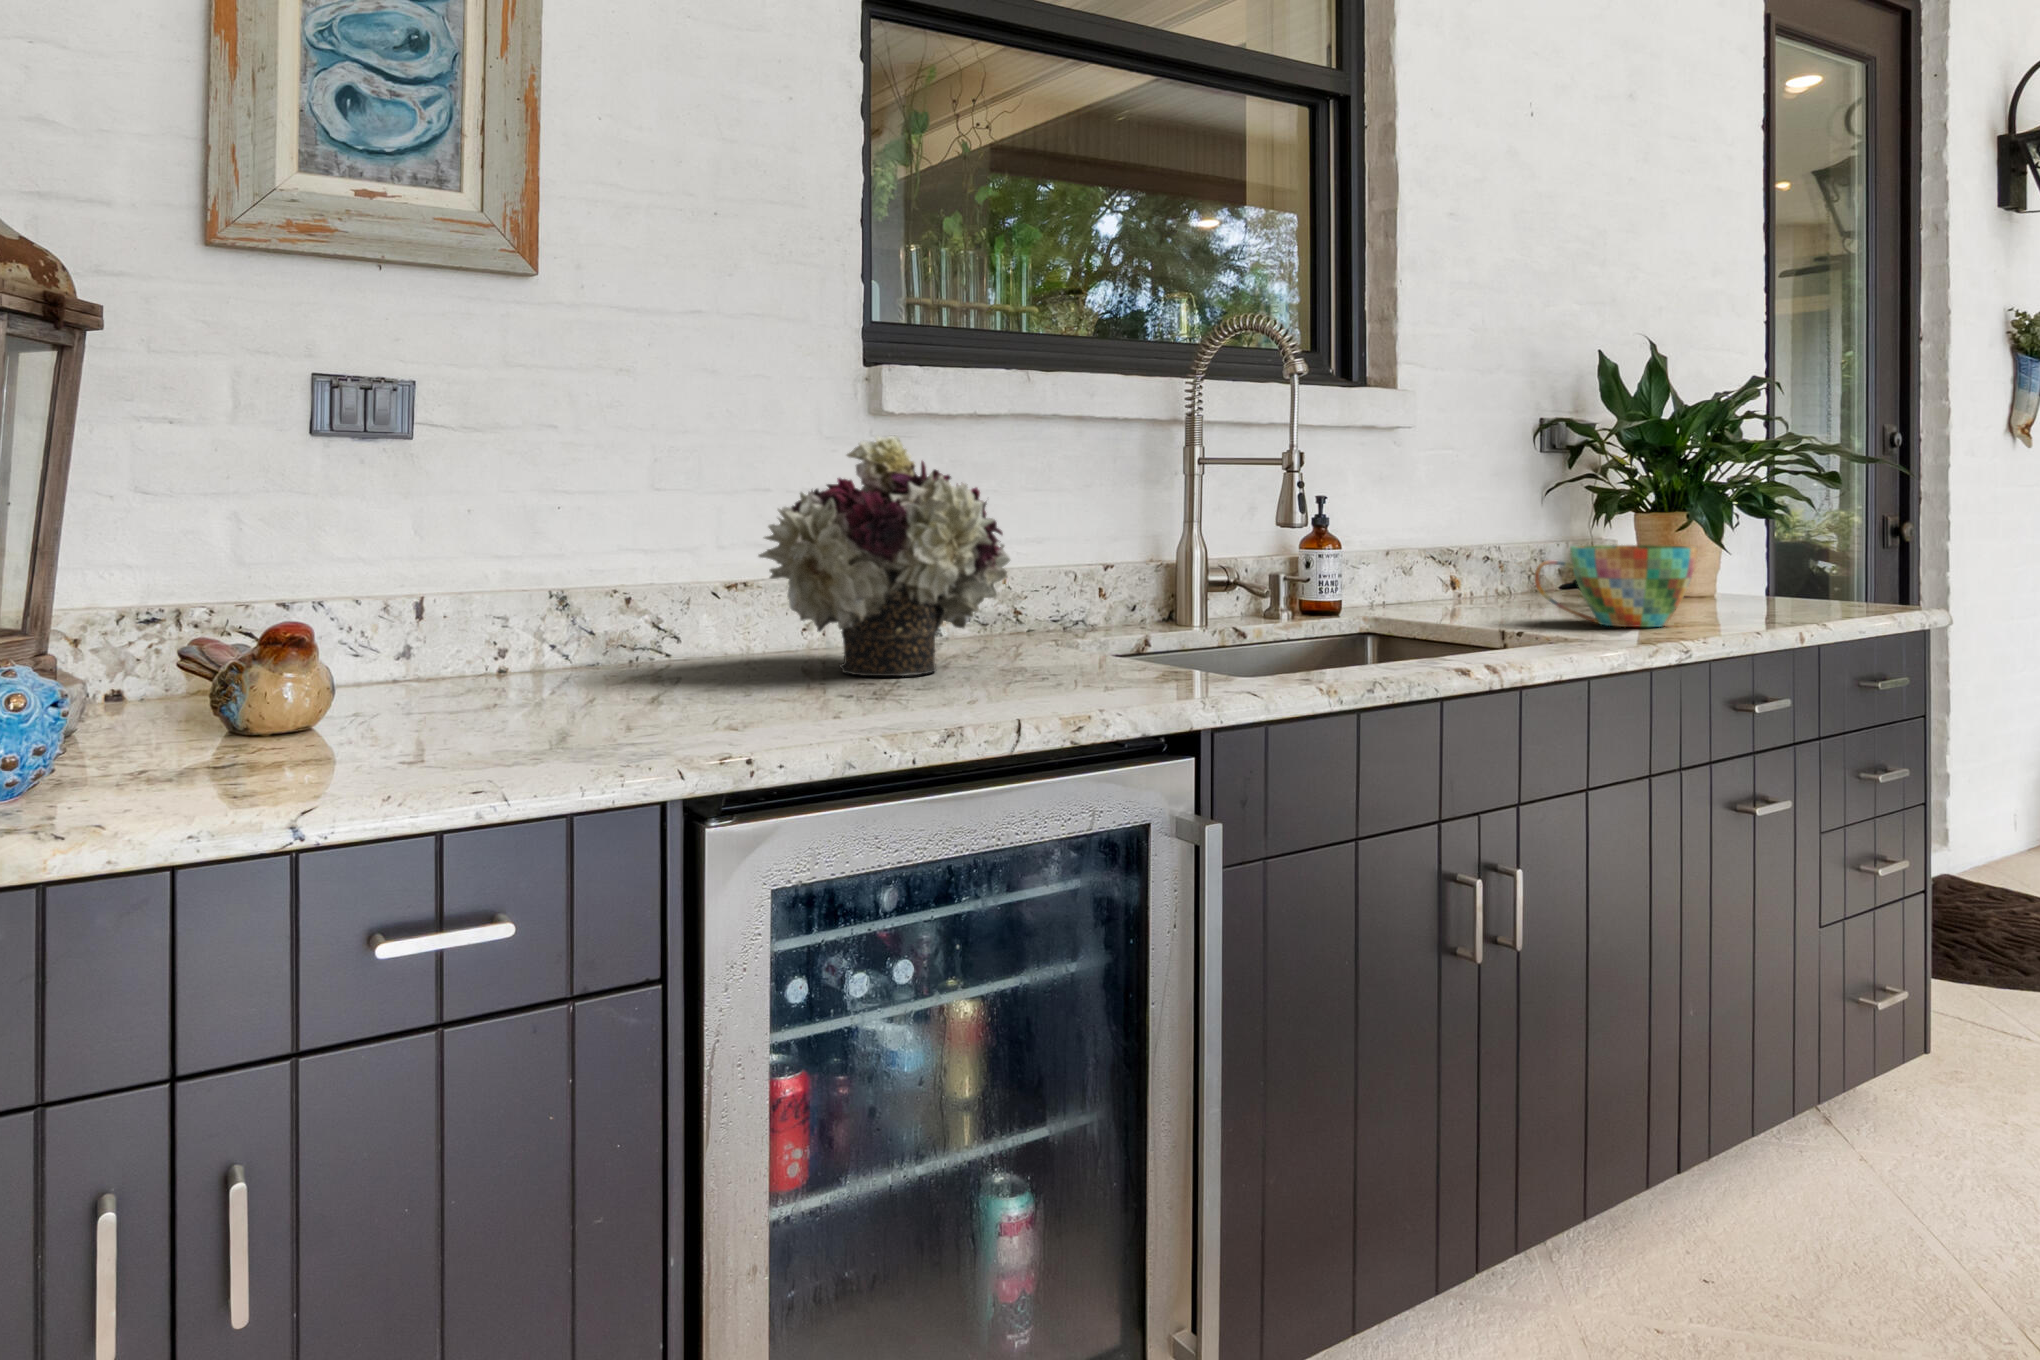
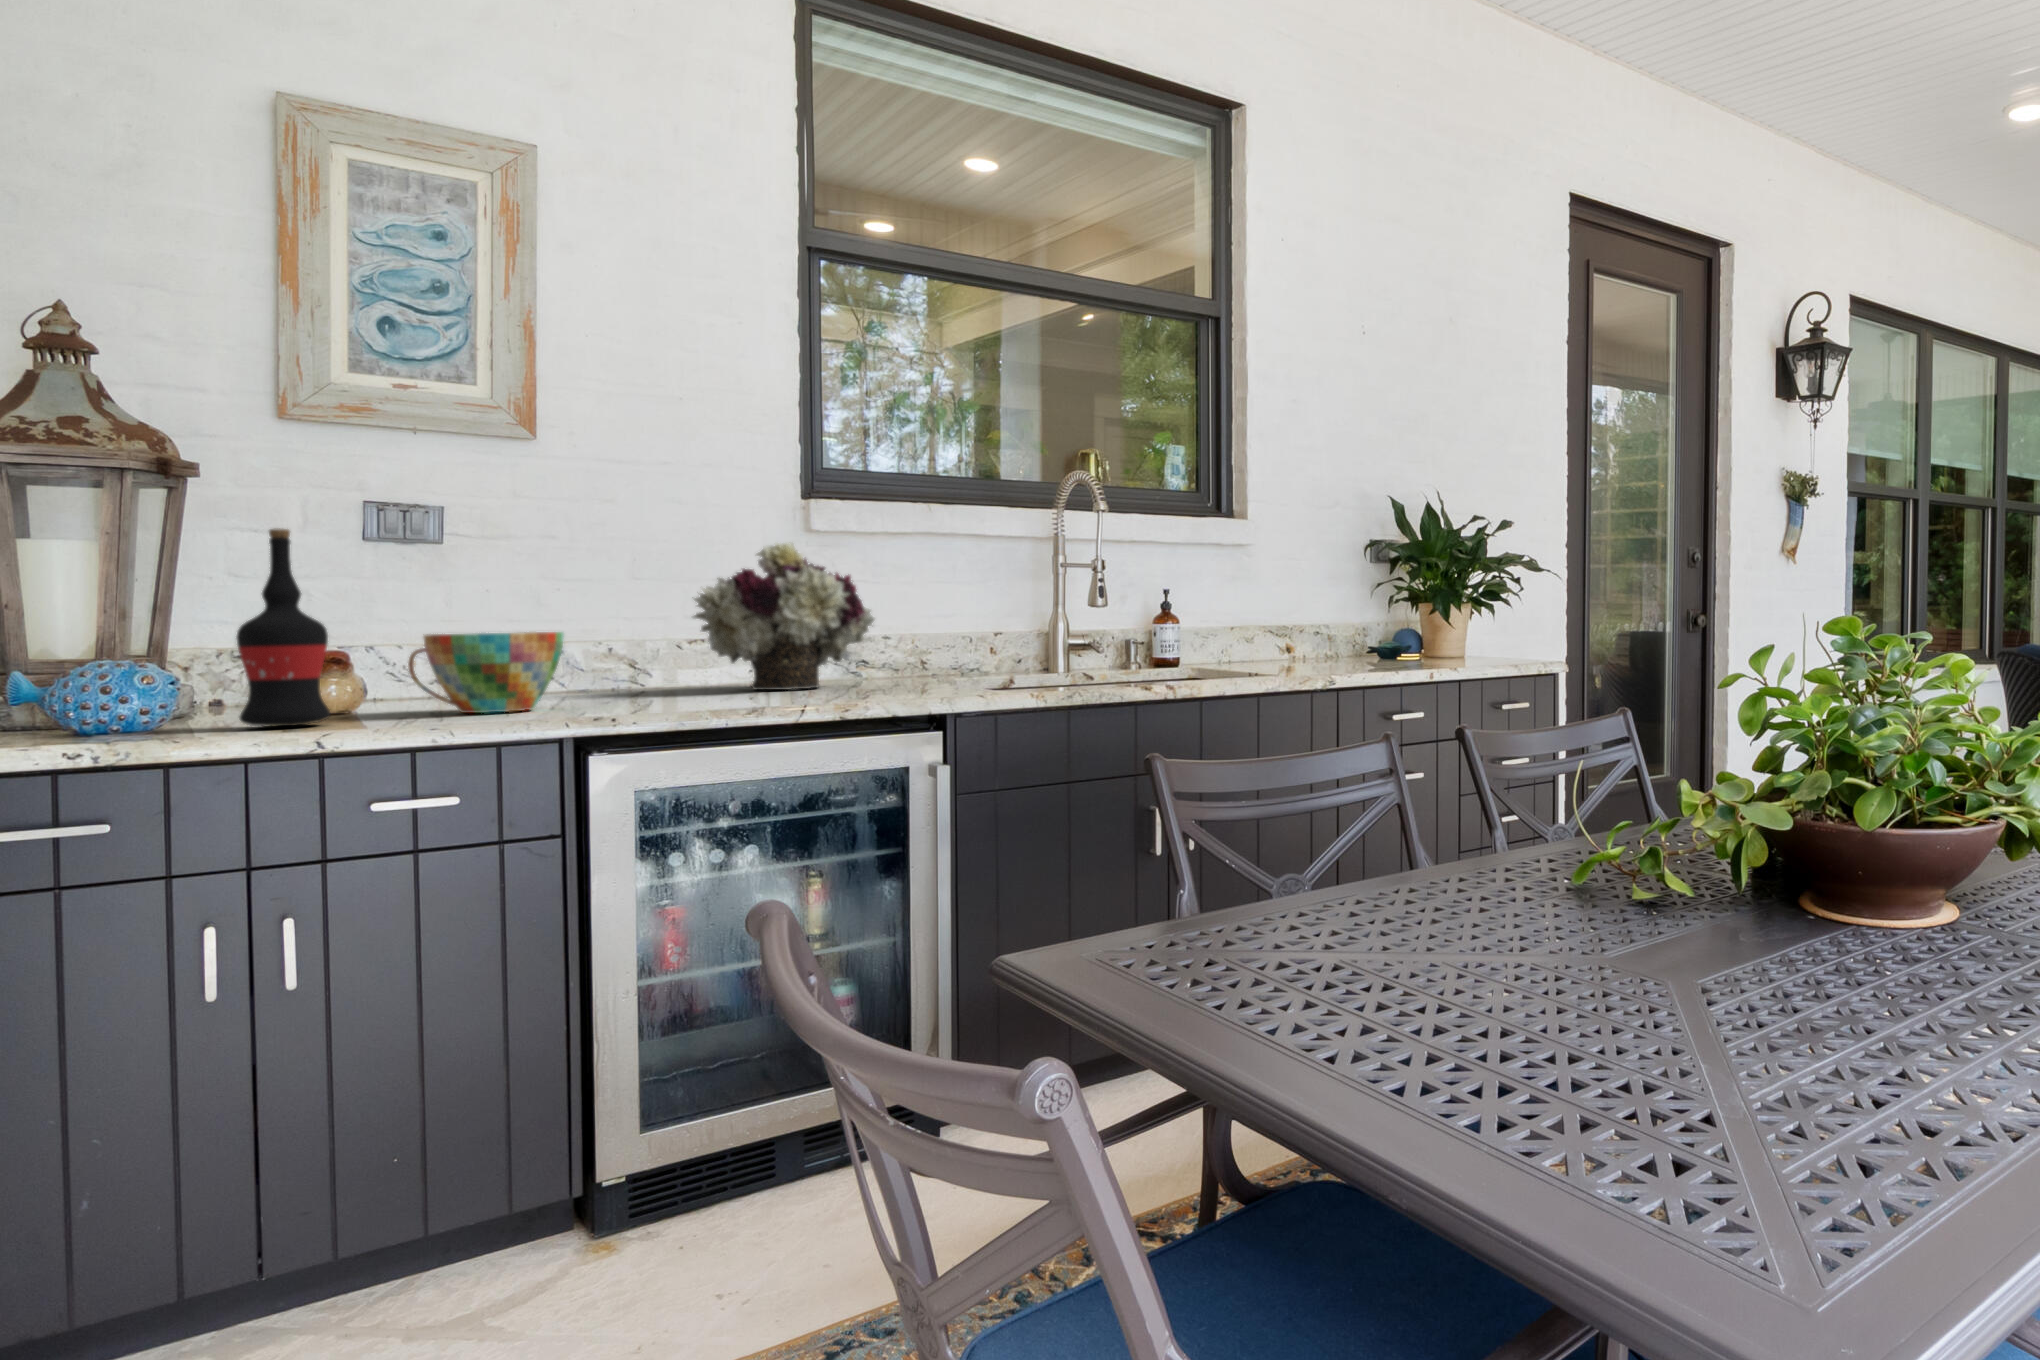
wine bottle: none [161,415,306,785] -> present [237,528,330,727]
cup: present [1535,545,1697,627] -> present [408,632,564,713]

